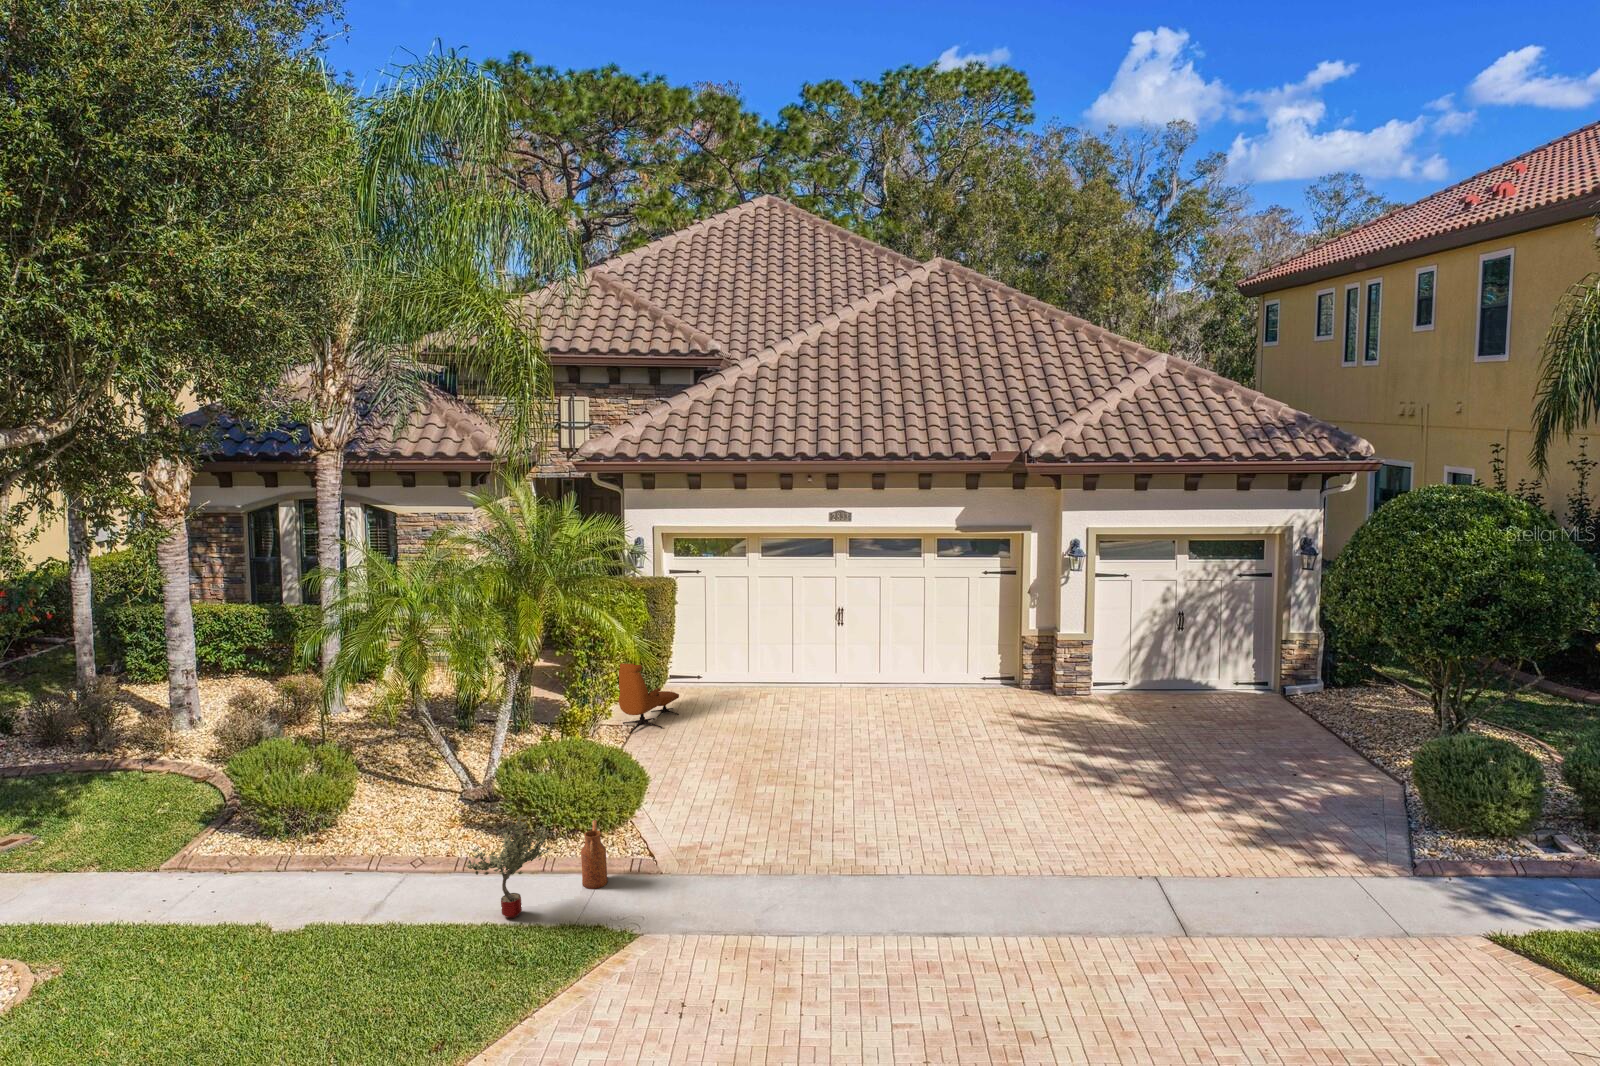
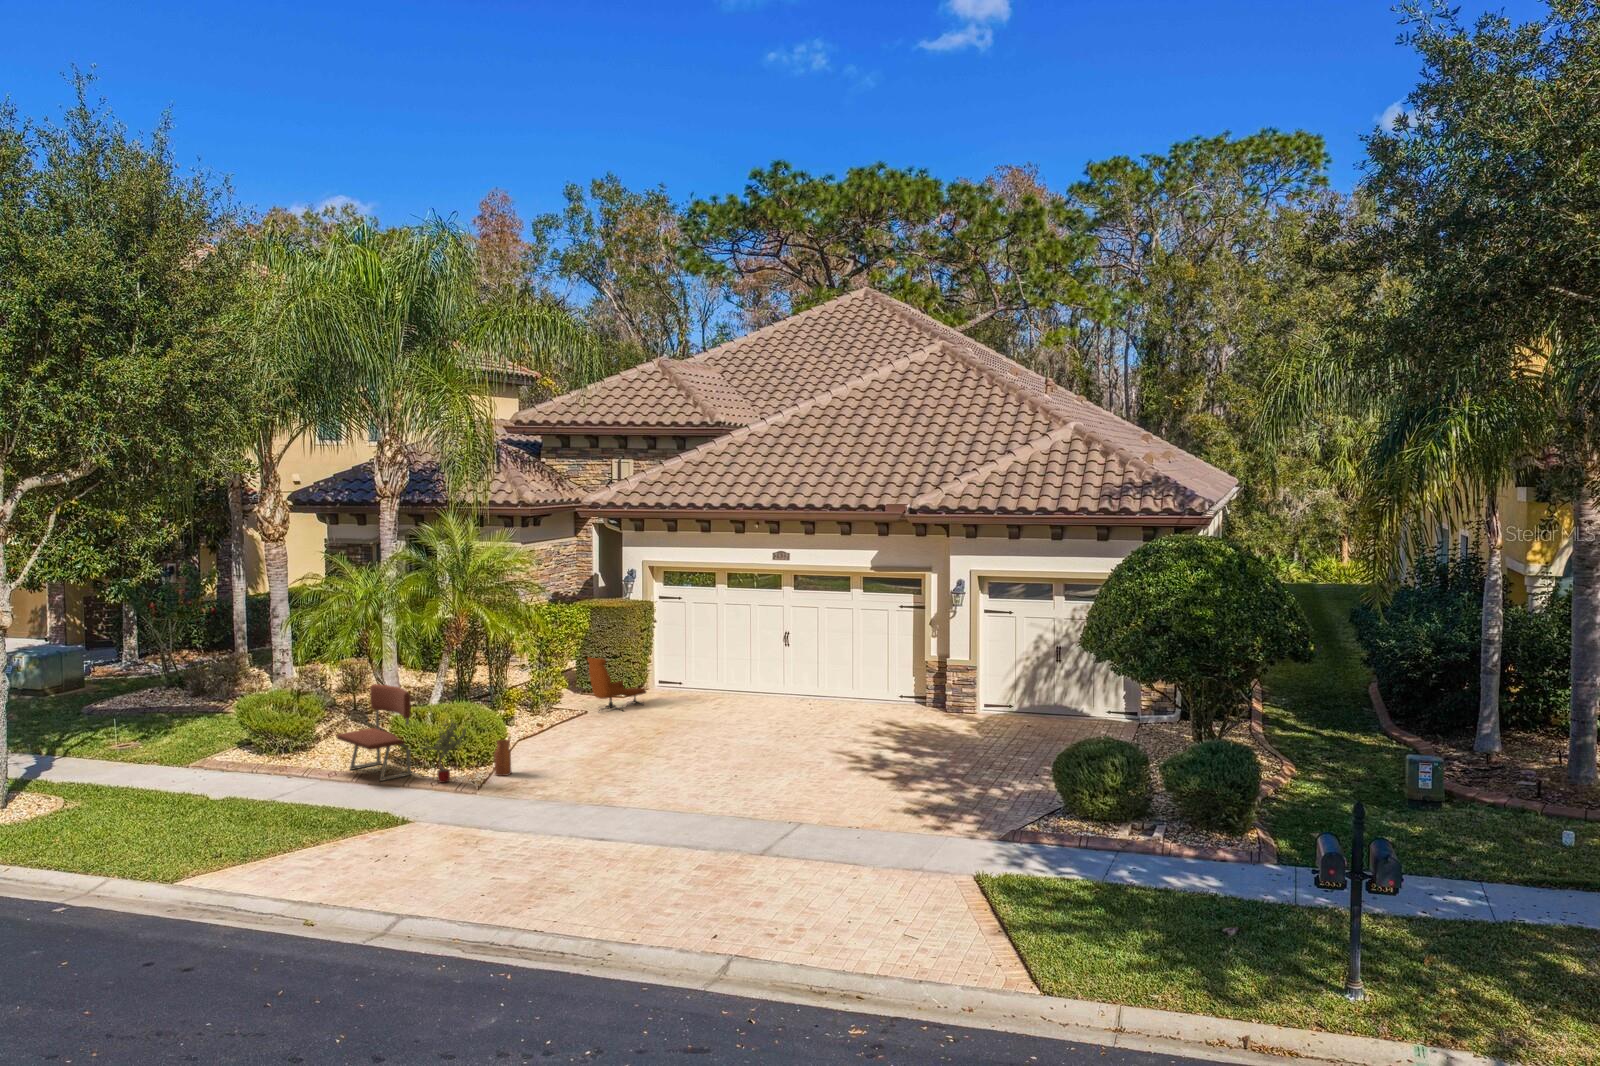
bench: none [307,759,447,927] -> present [336,684,412,781]

